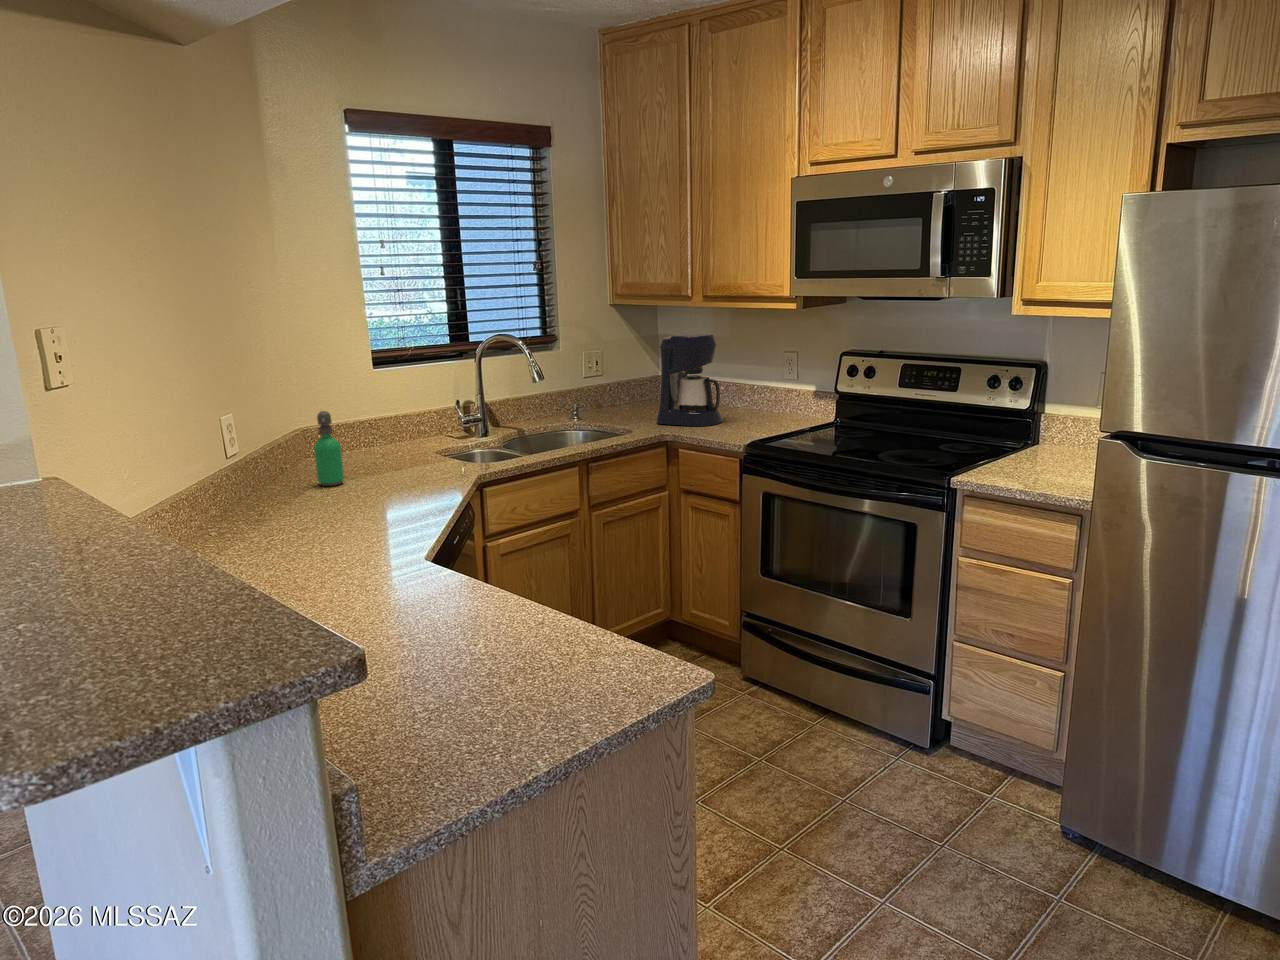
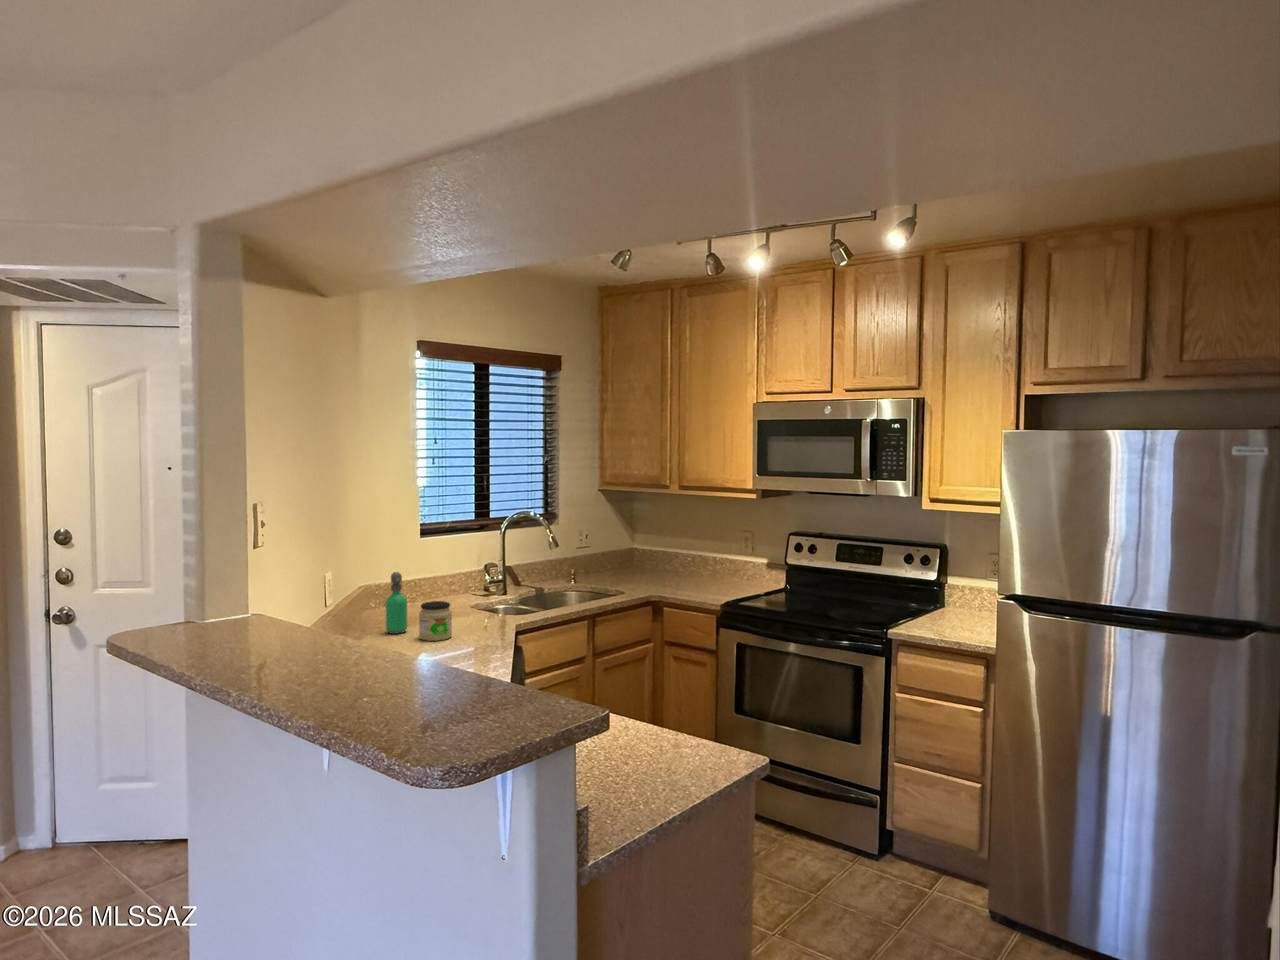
coffee maker: present [656,332,723,426] -> none [641,515,694,590]
jar: none [350,446,393,495] -> present [419,601,452,641]

